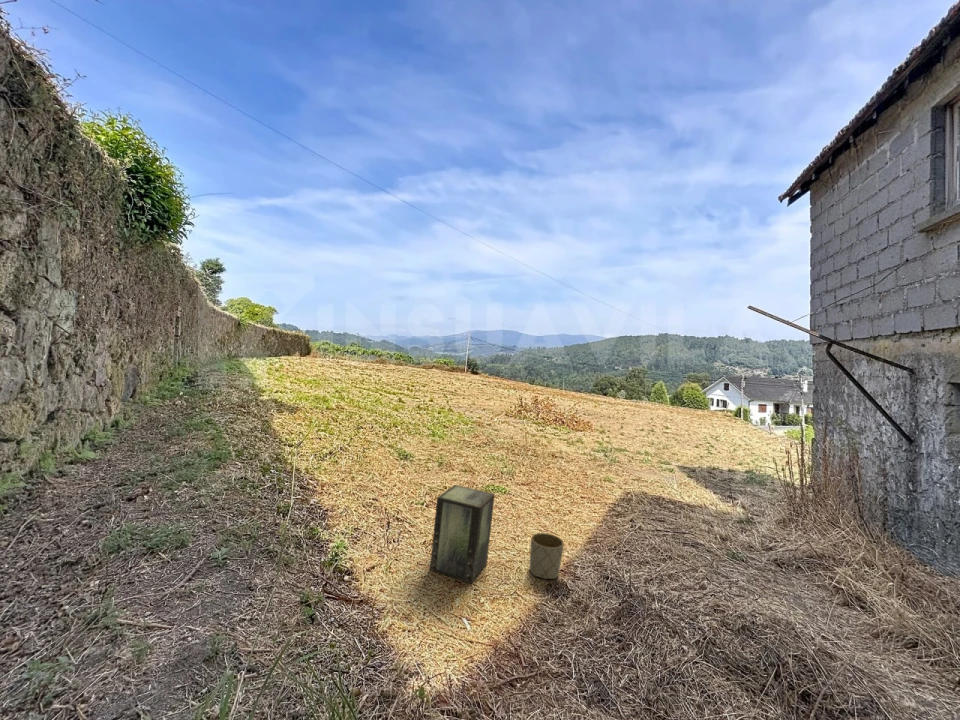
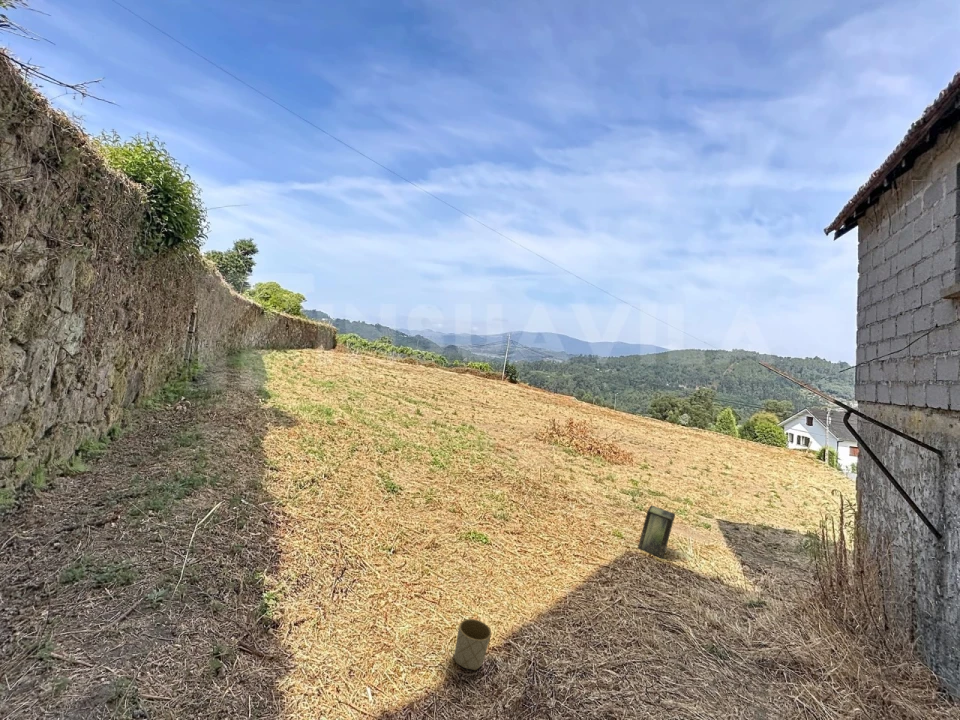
storage box: present [430,485,494,583] -> present [638,505,675,558]

